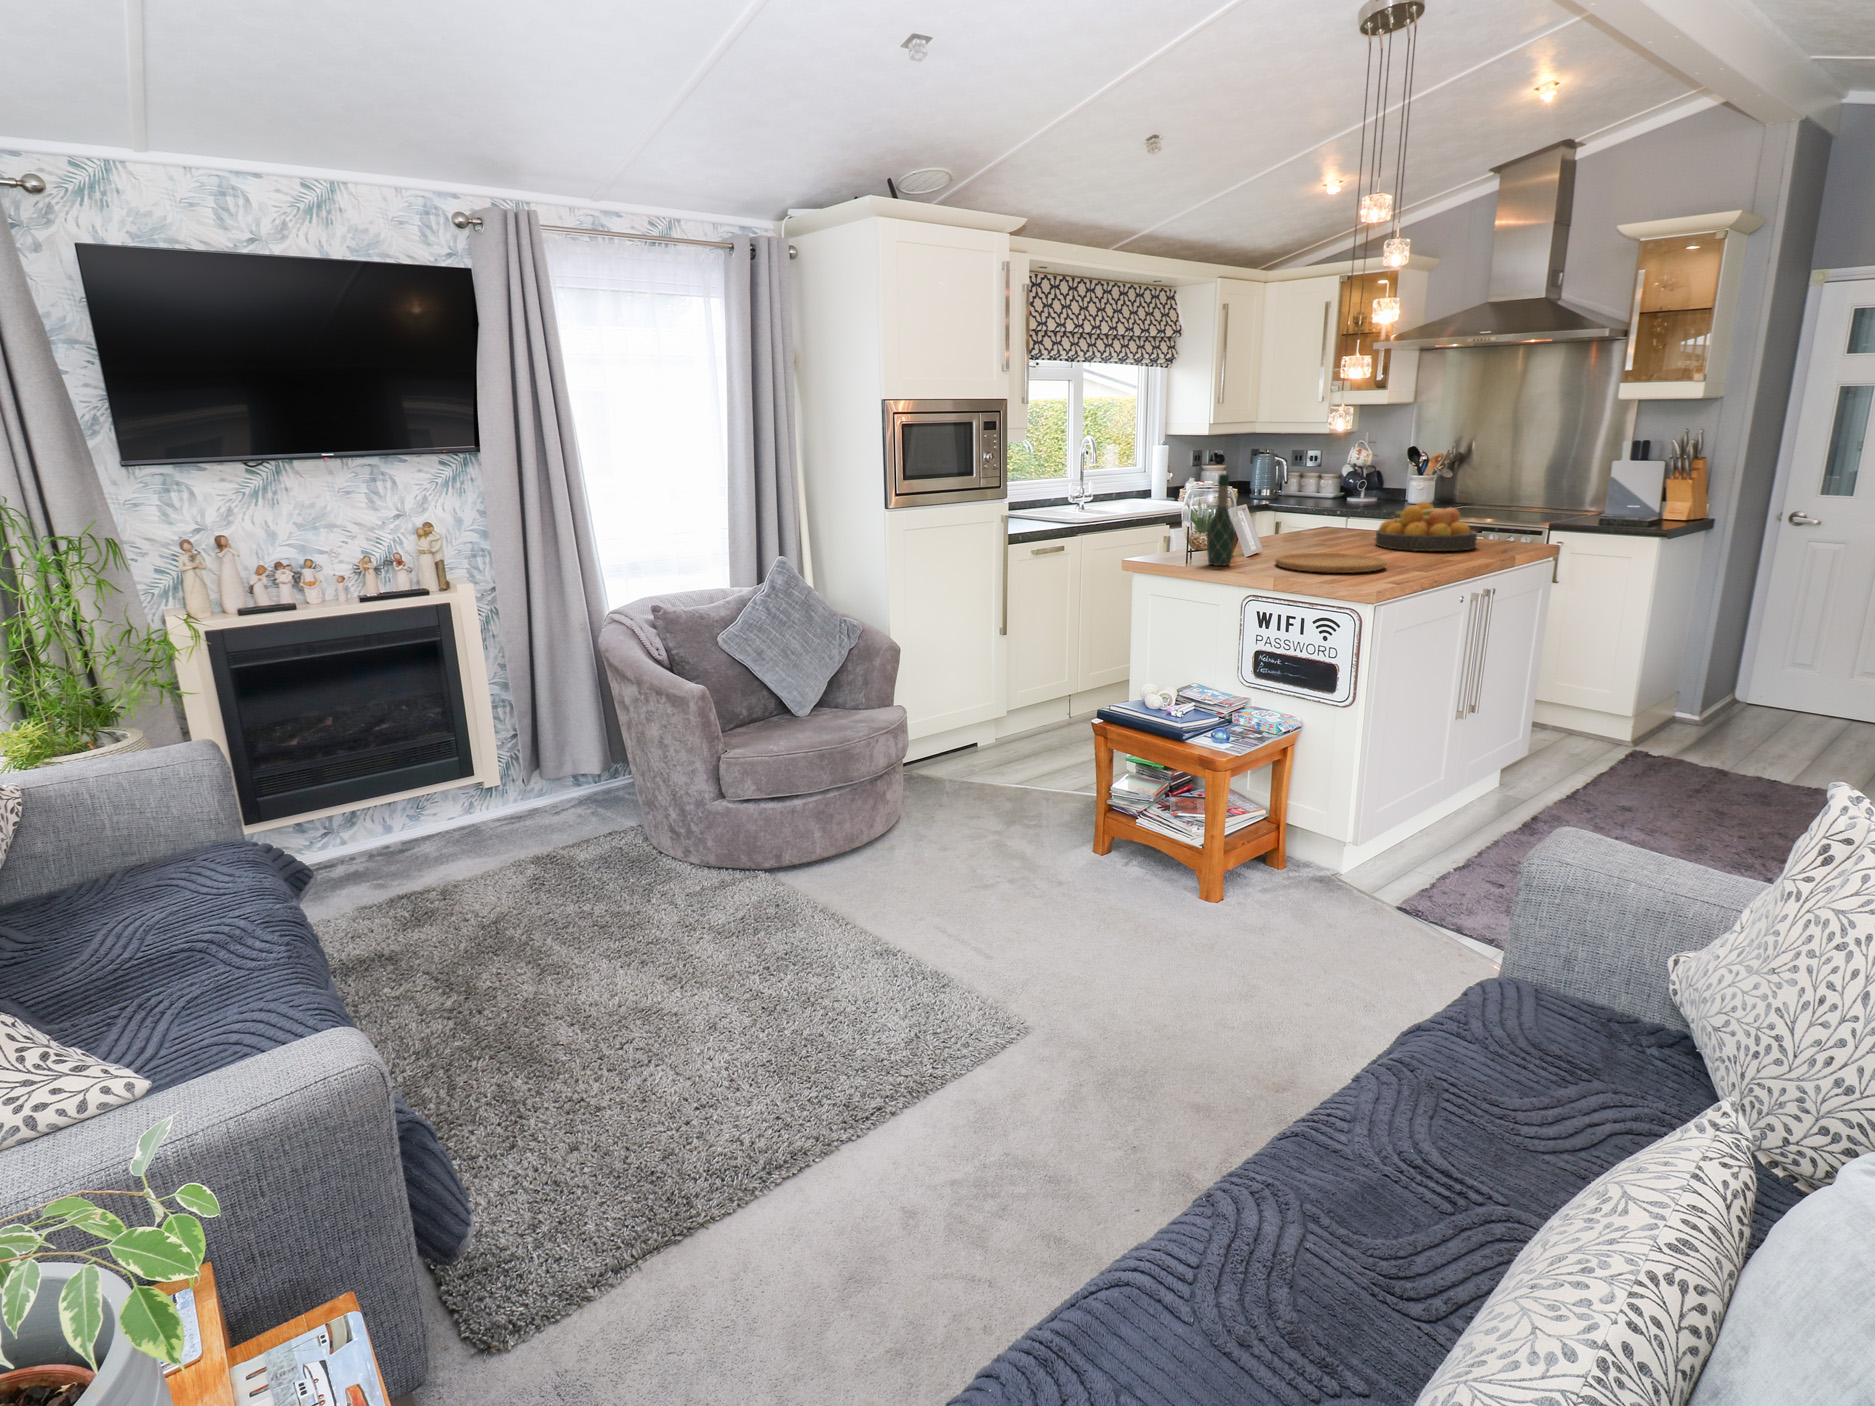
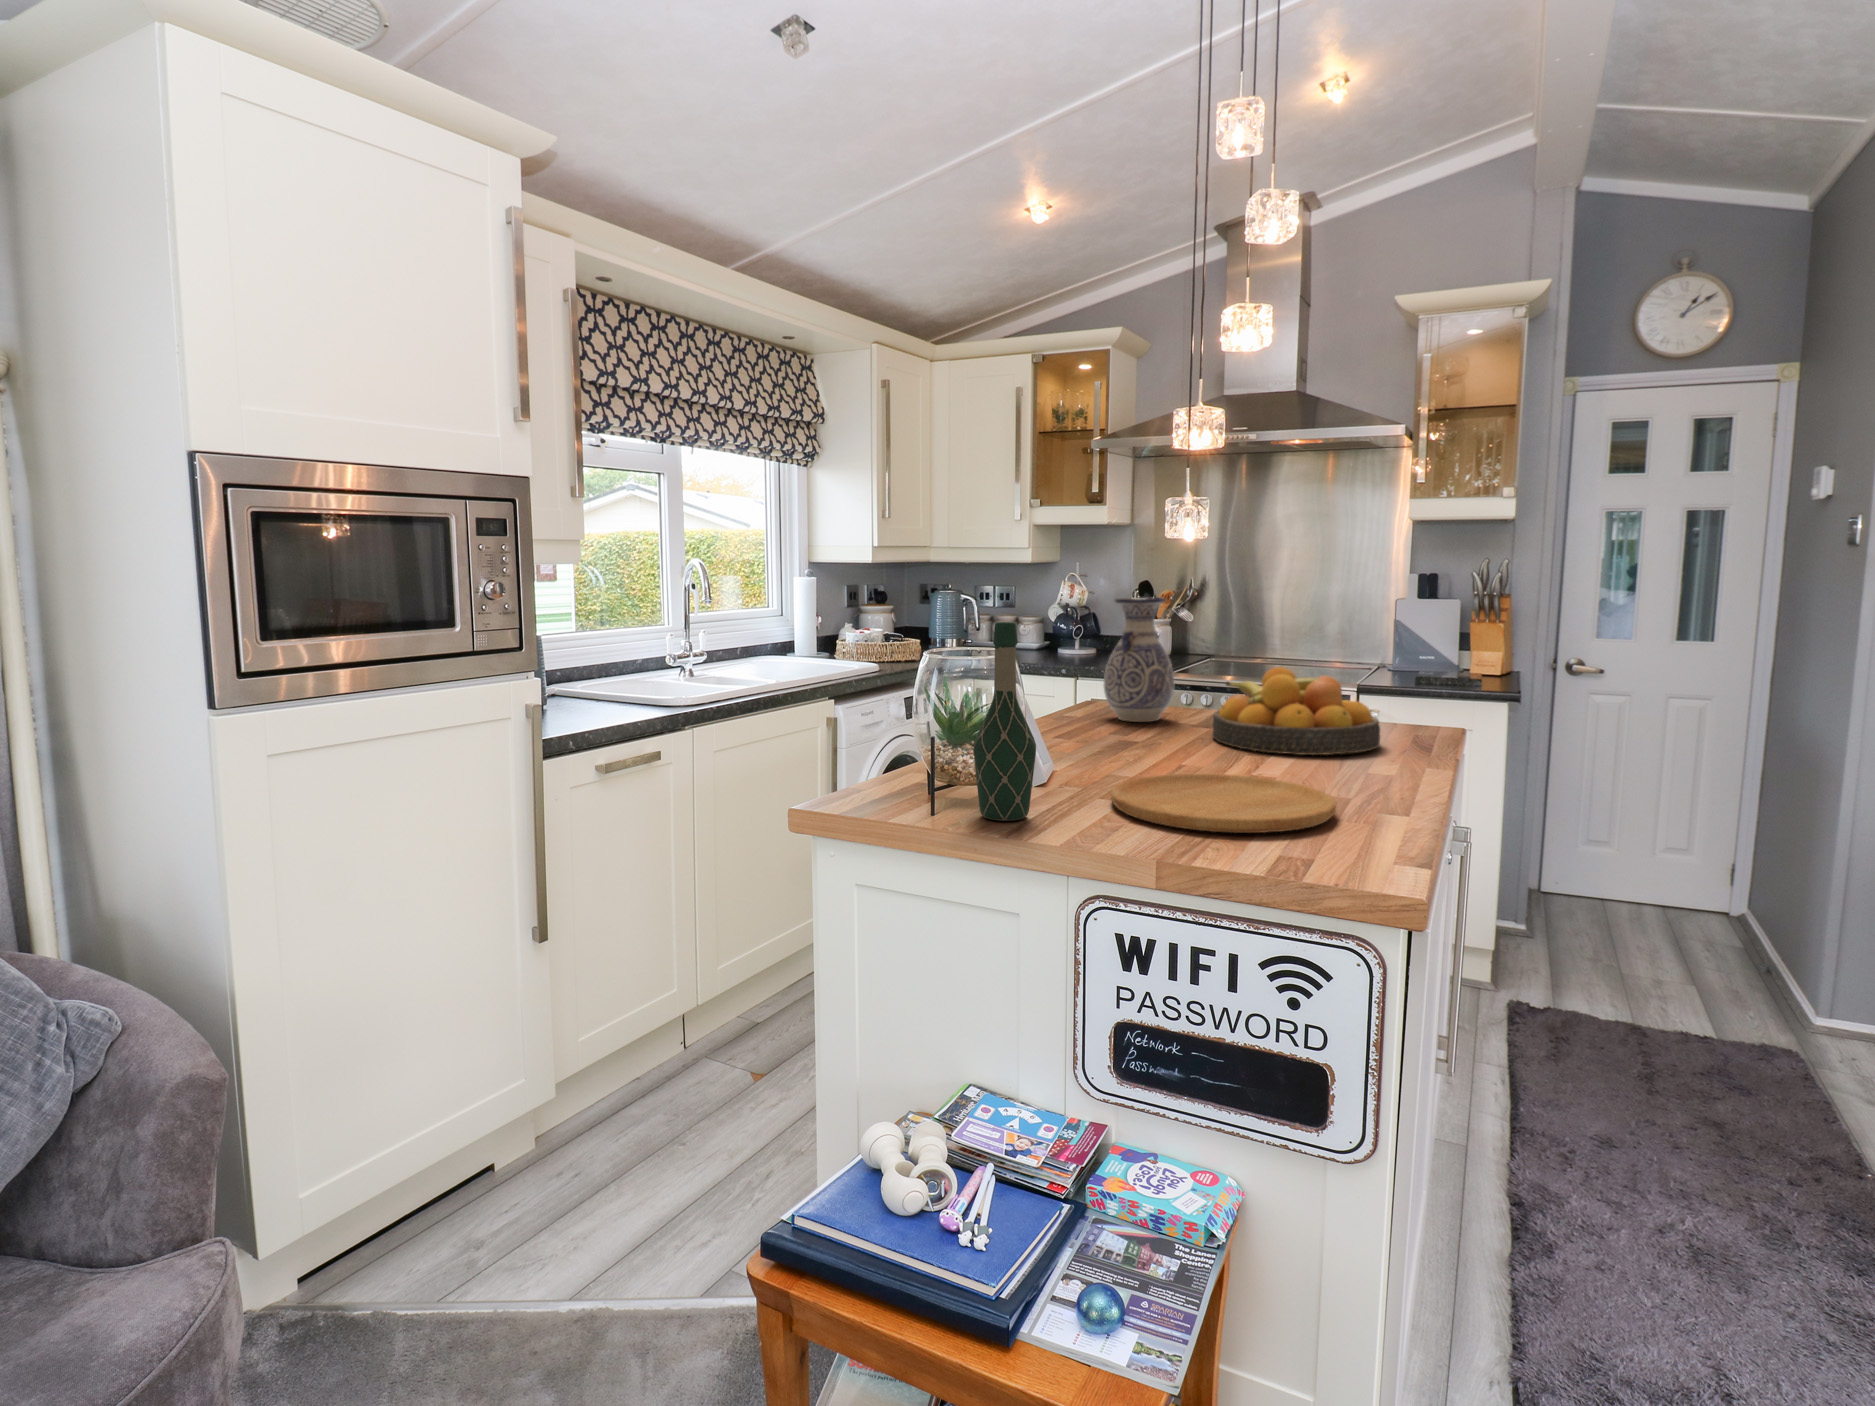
vase: none [1324,460,1368,536] -> present [1104,598,1174,722]

